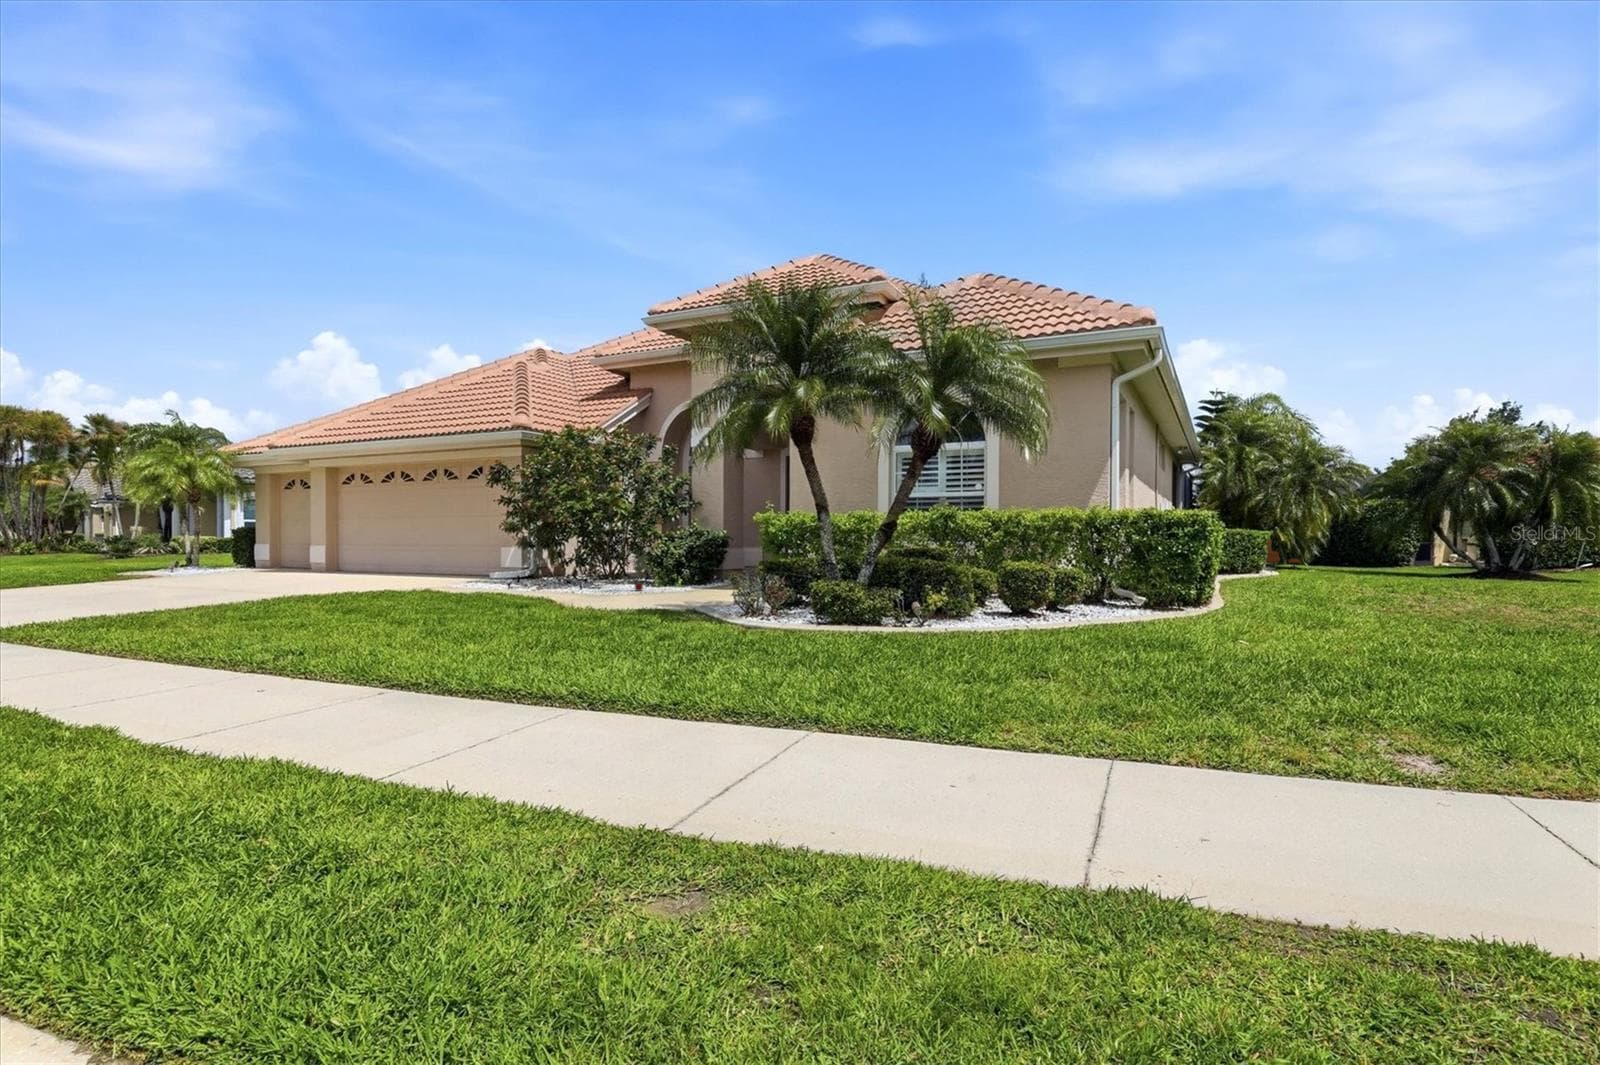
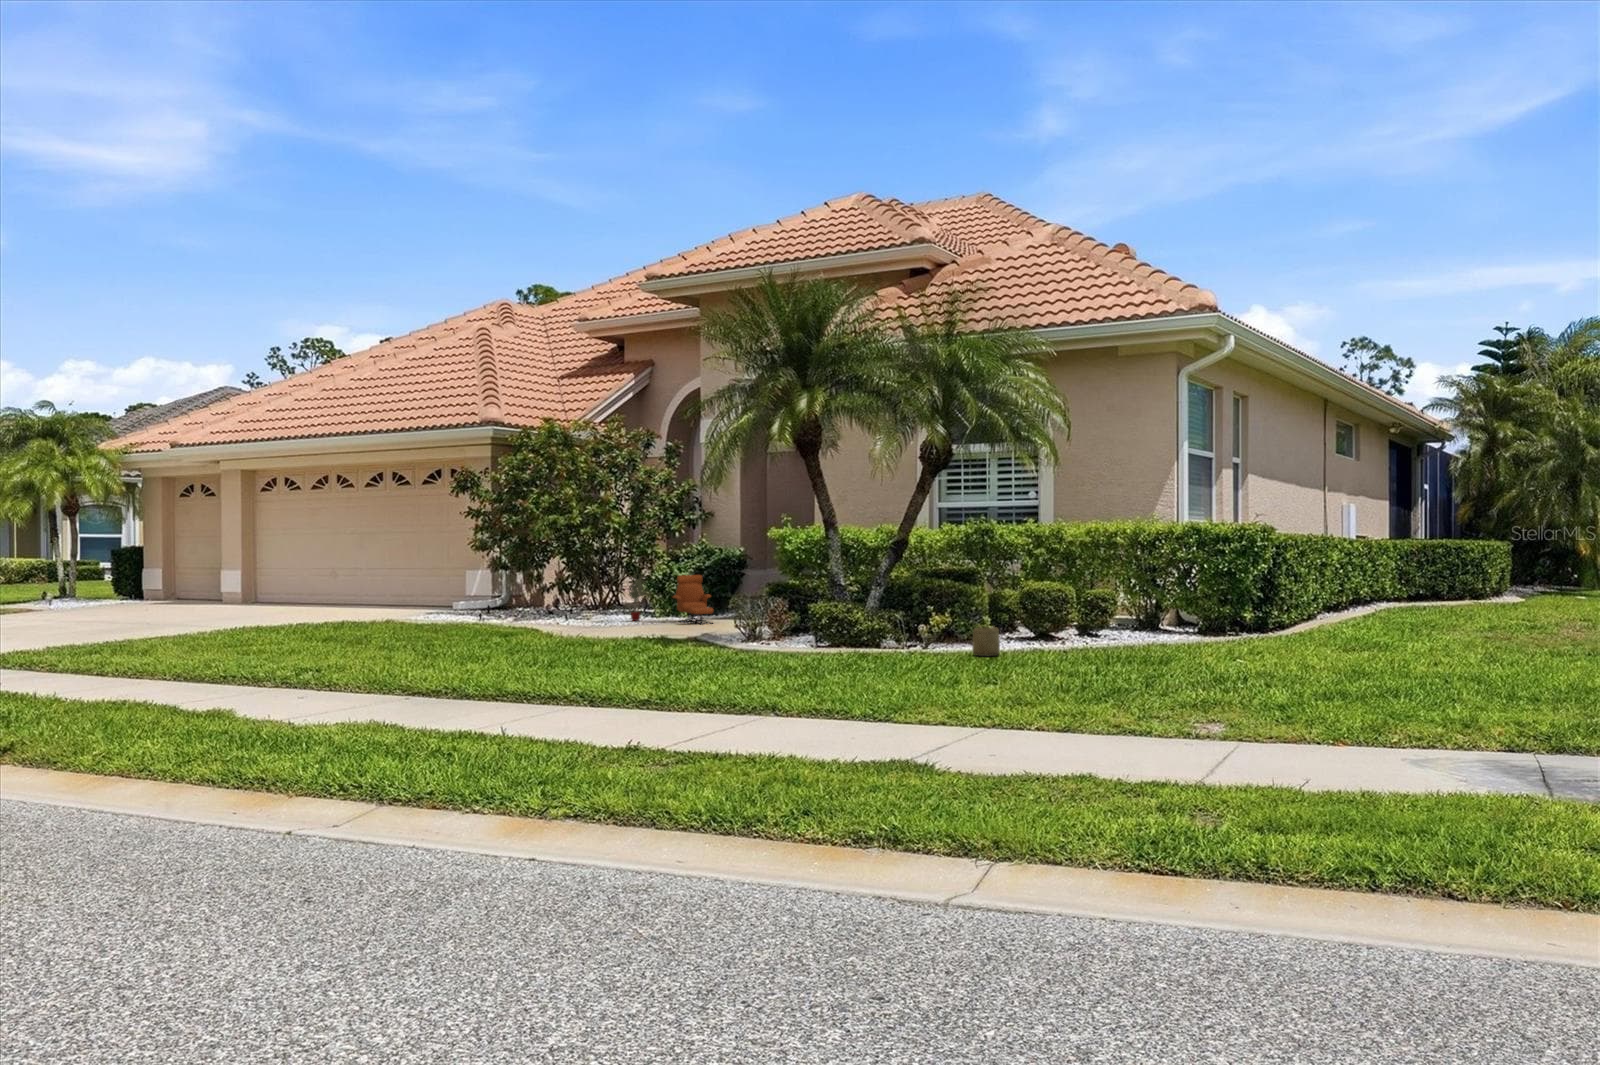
lounge chair: present [1266,540,1299,568] -> present [673,575,713,623]
basket: none [962,601,991,632] -> present [972,625,1000,656]

